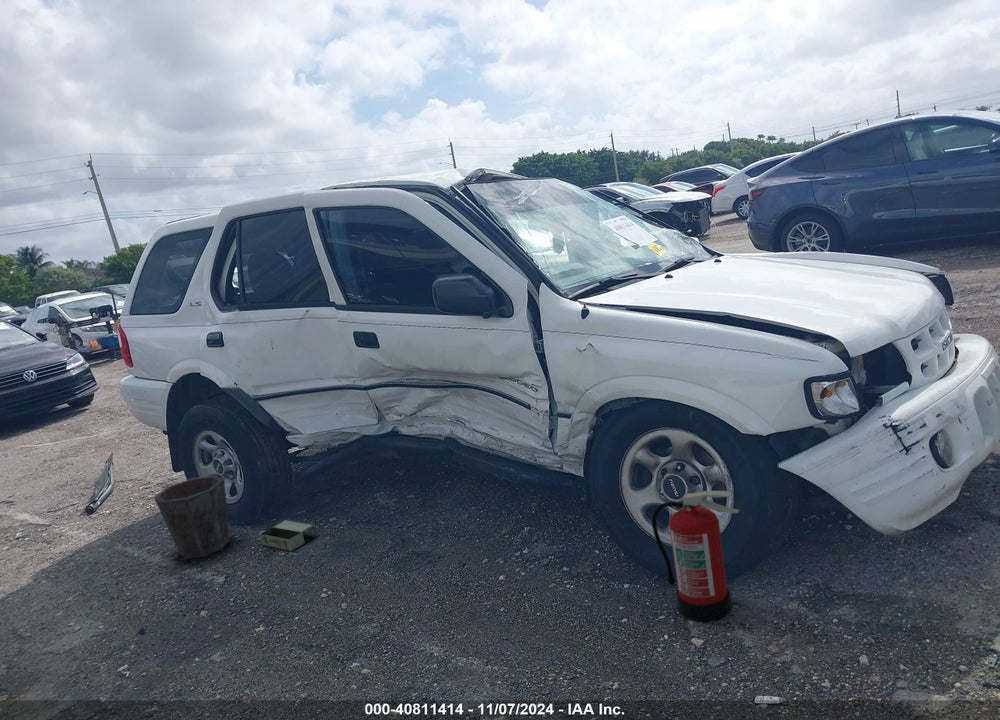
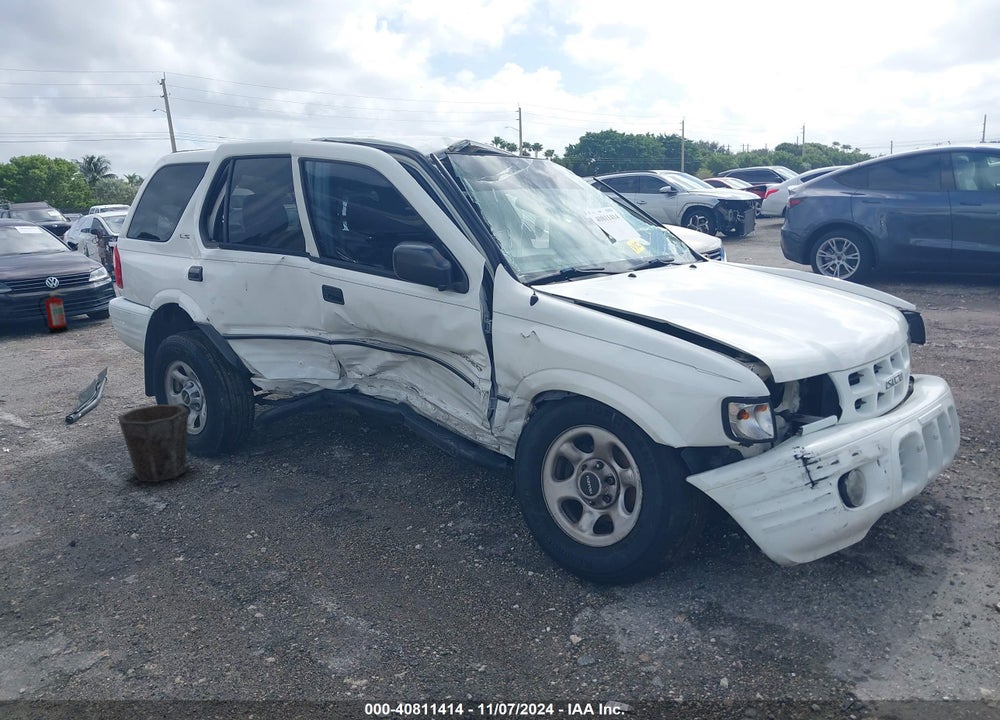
fire extinguisher: present [652,491,739,621] -> present [39,289,68,333]
toolbox: present [260,519,314,551] -> none [213,459,266,490]

